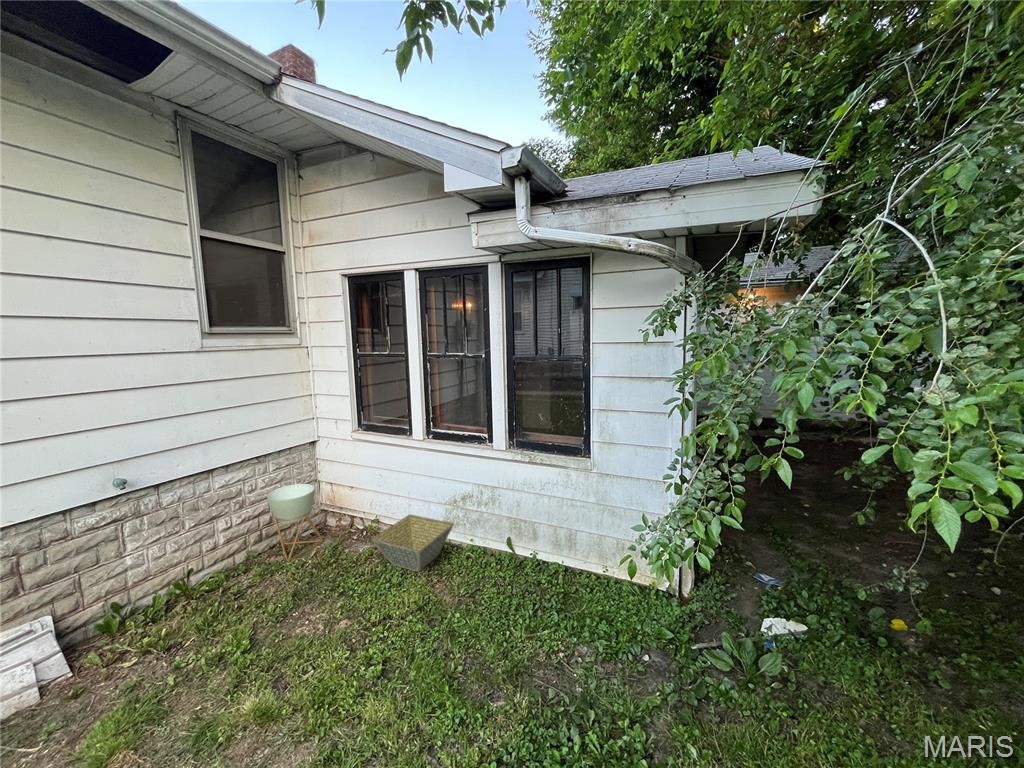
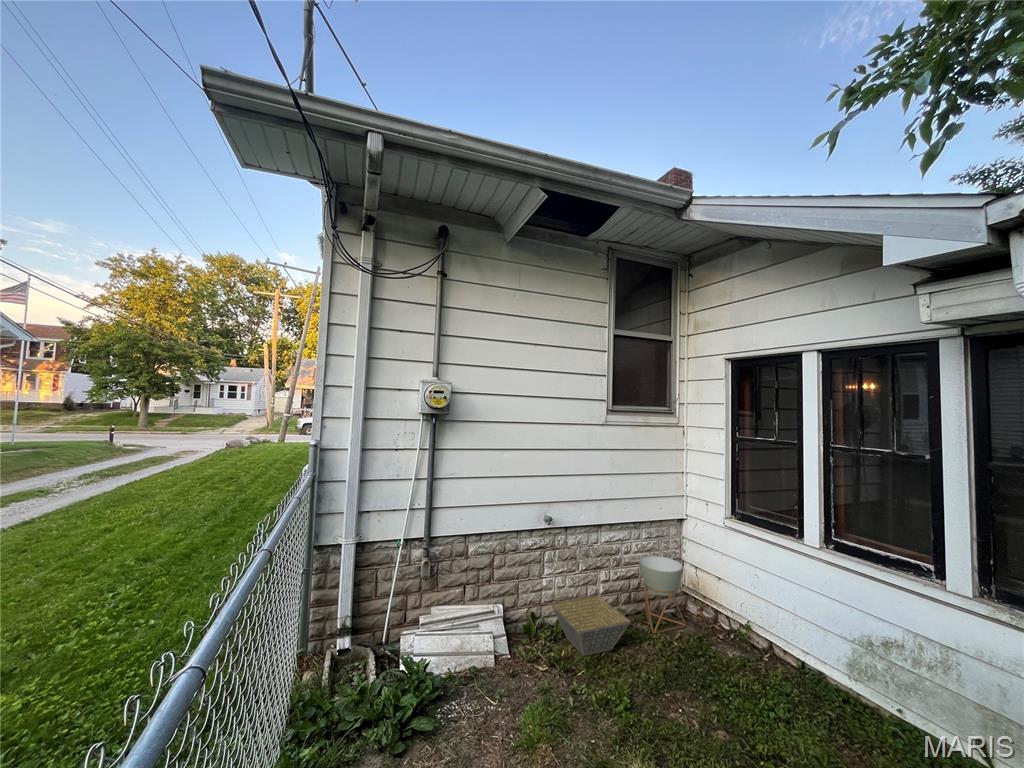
basket: present [372,515,454,572] -> present [551,595,631,656]

